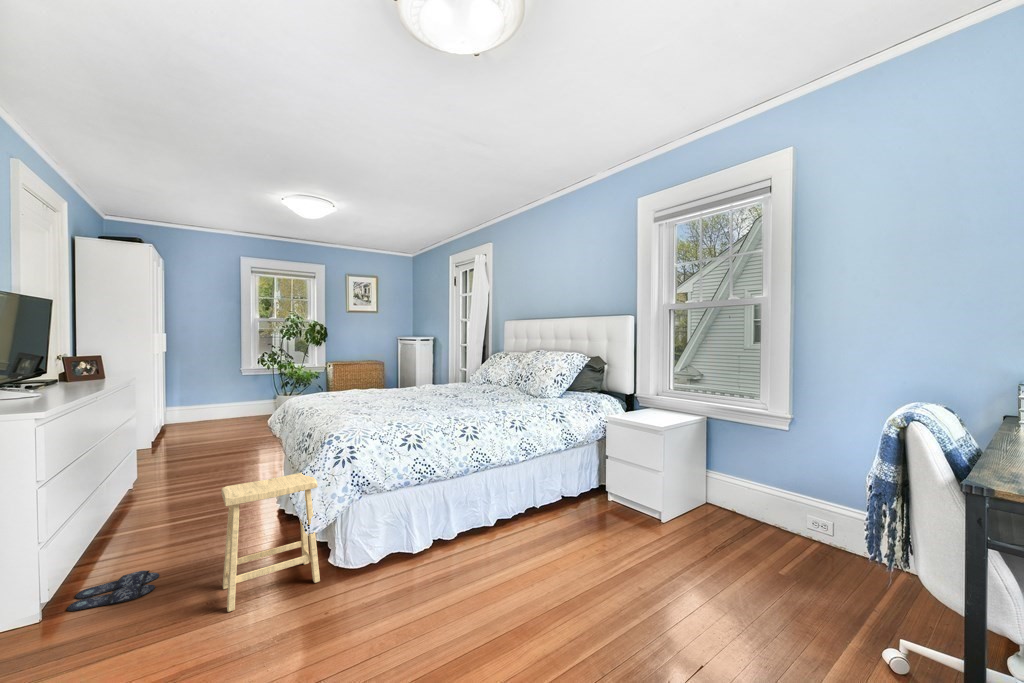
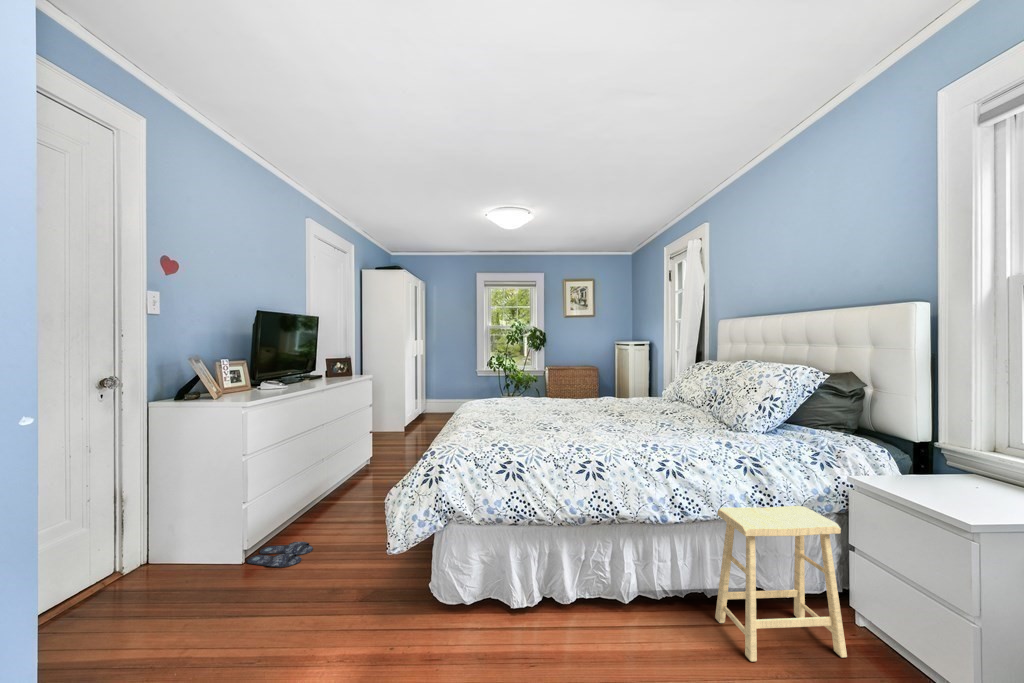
footstool: present [221,473,320,612] -> present [715,506,847,662]

